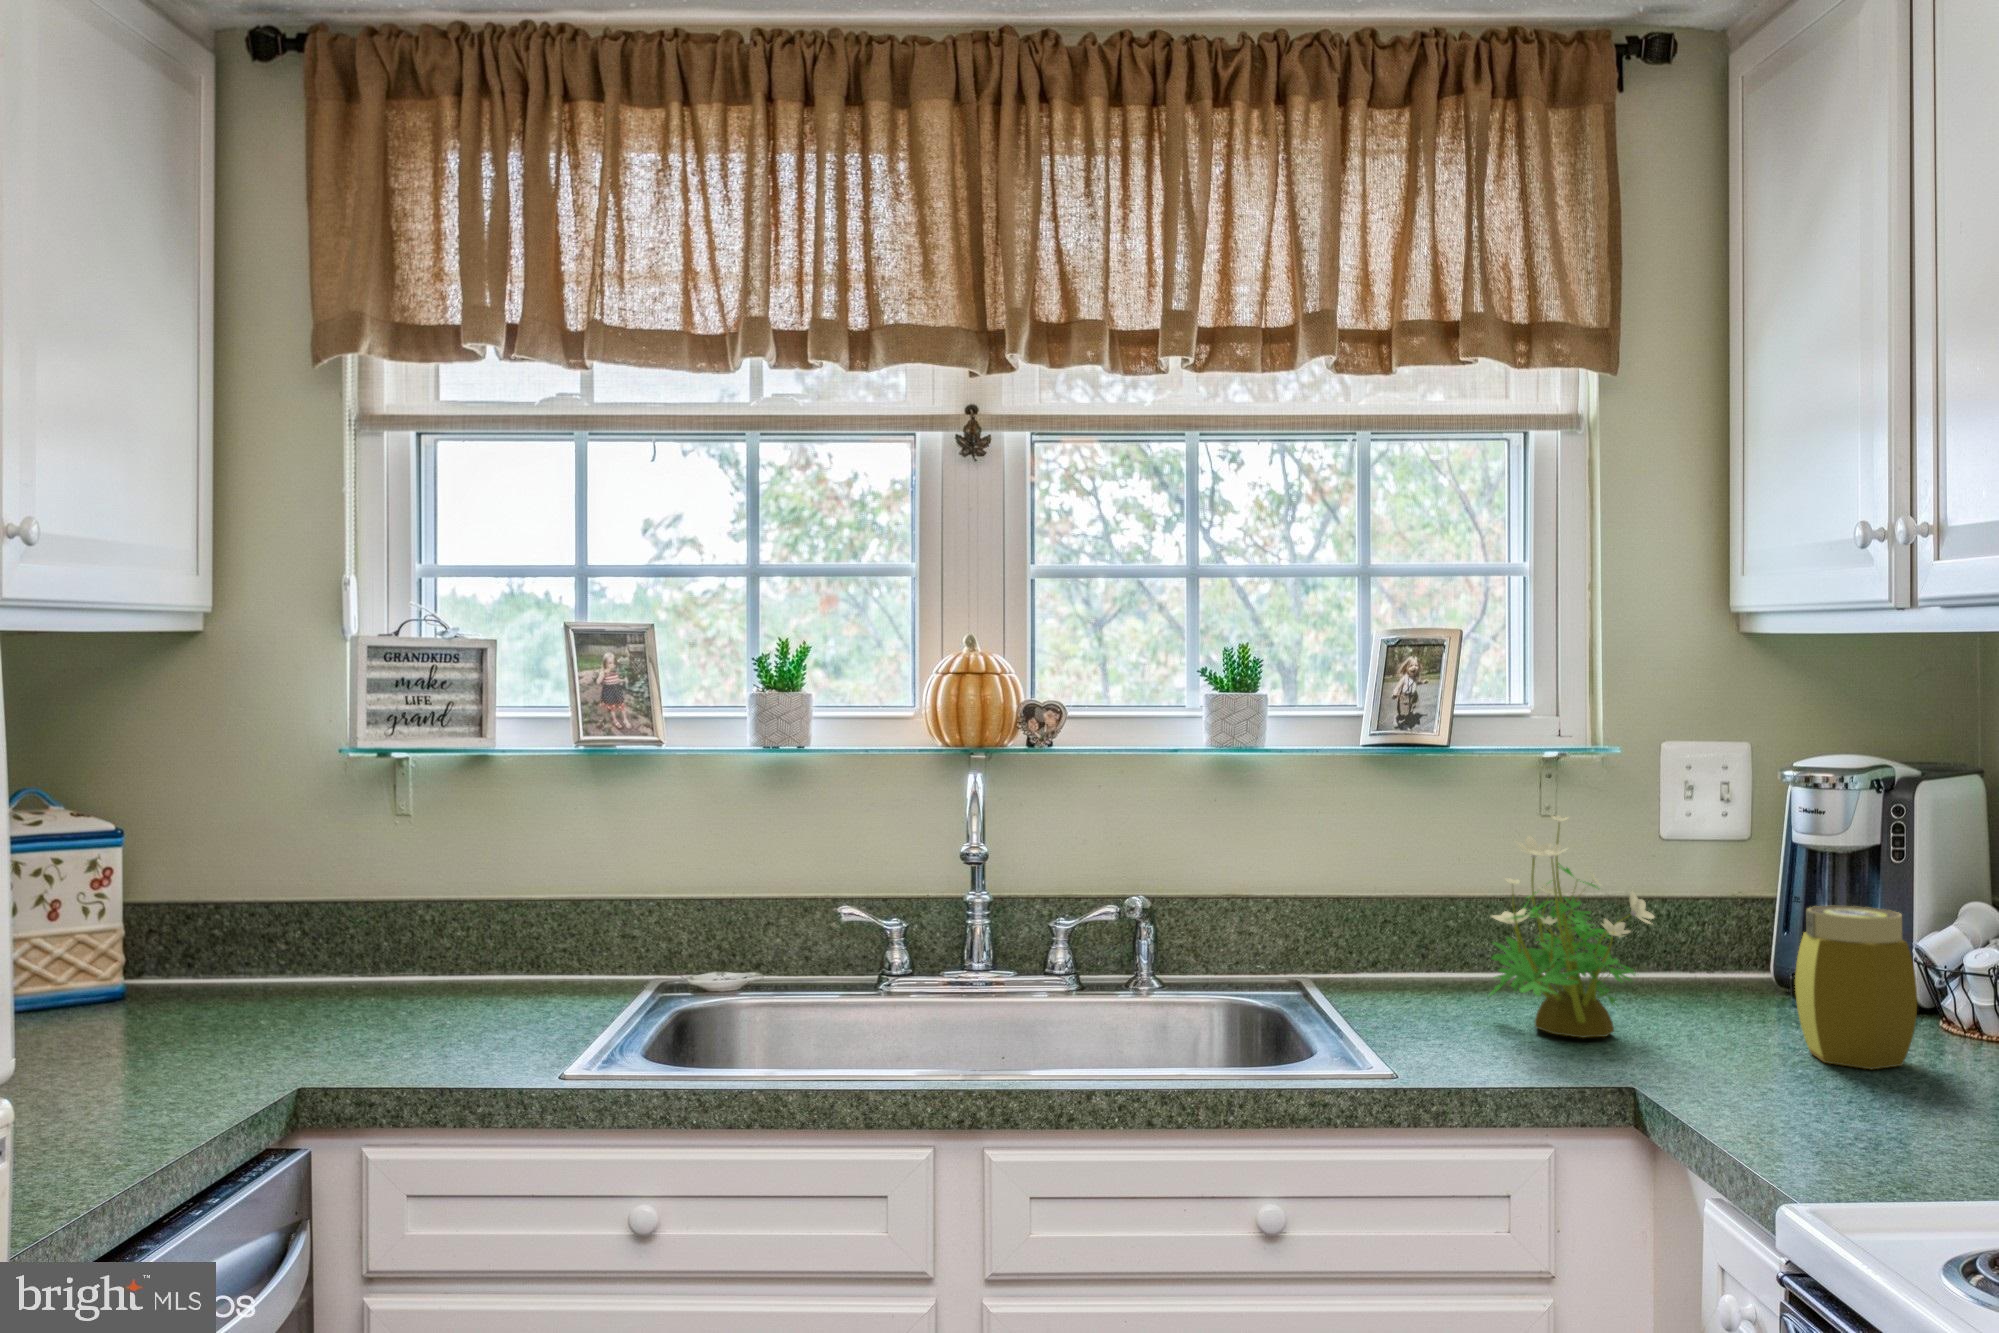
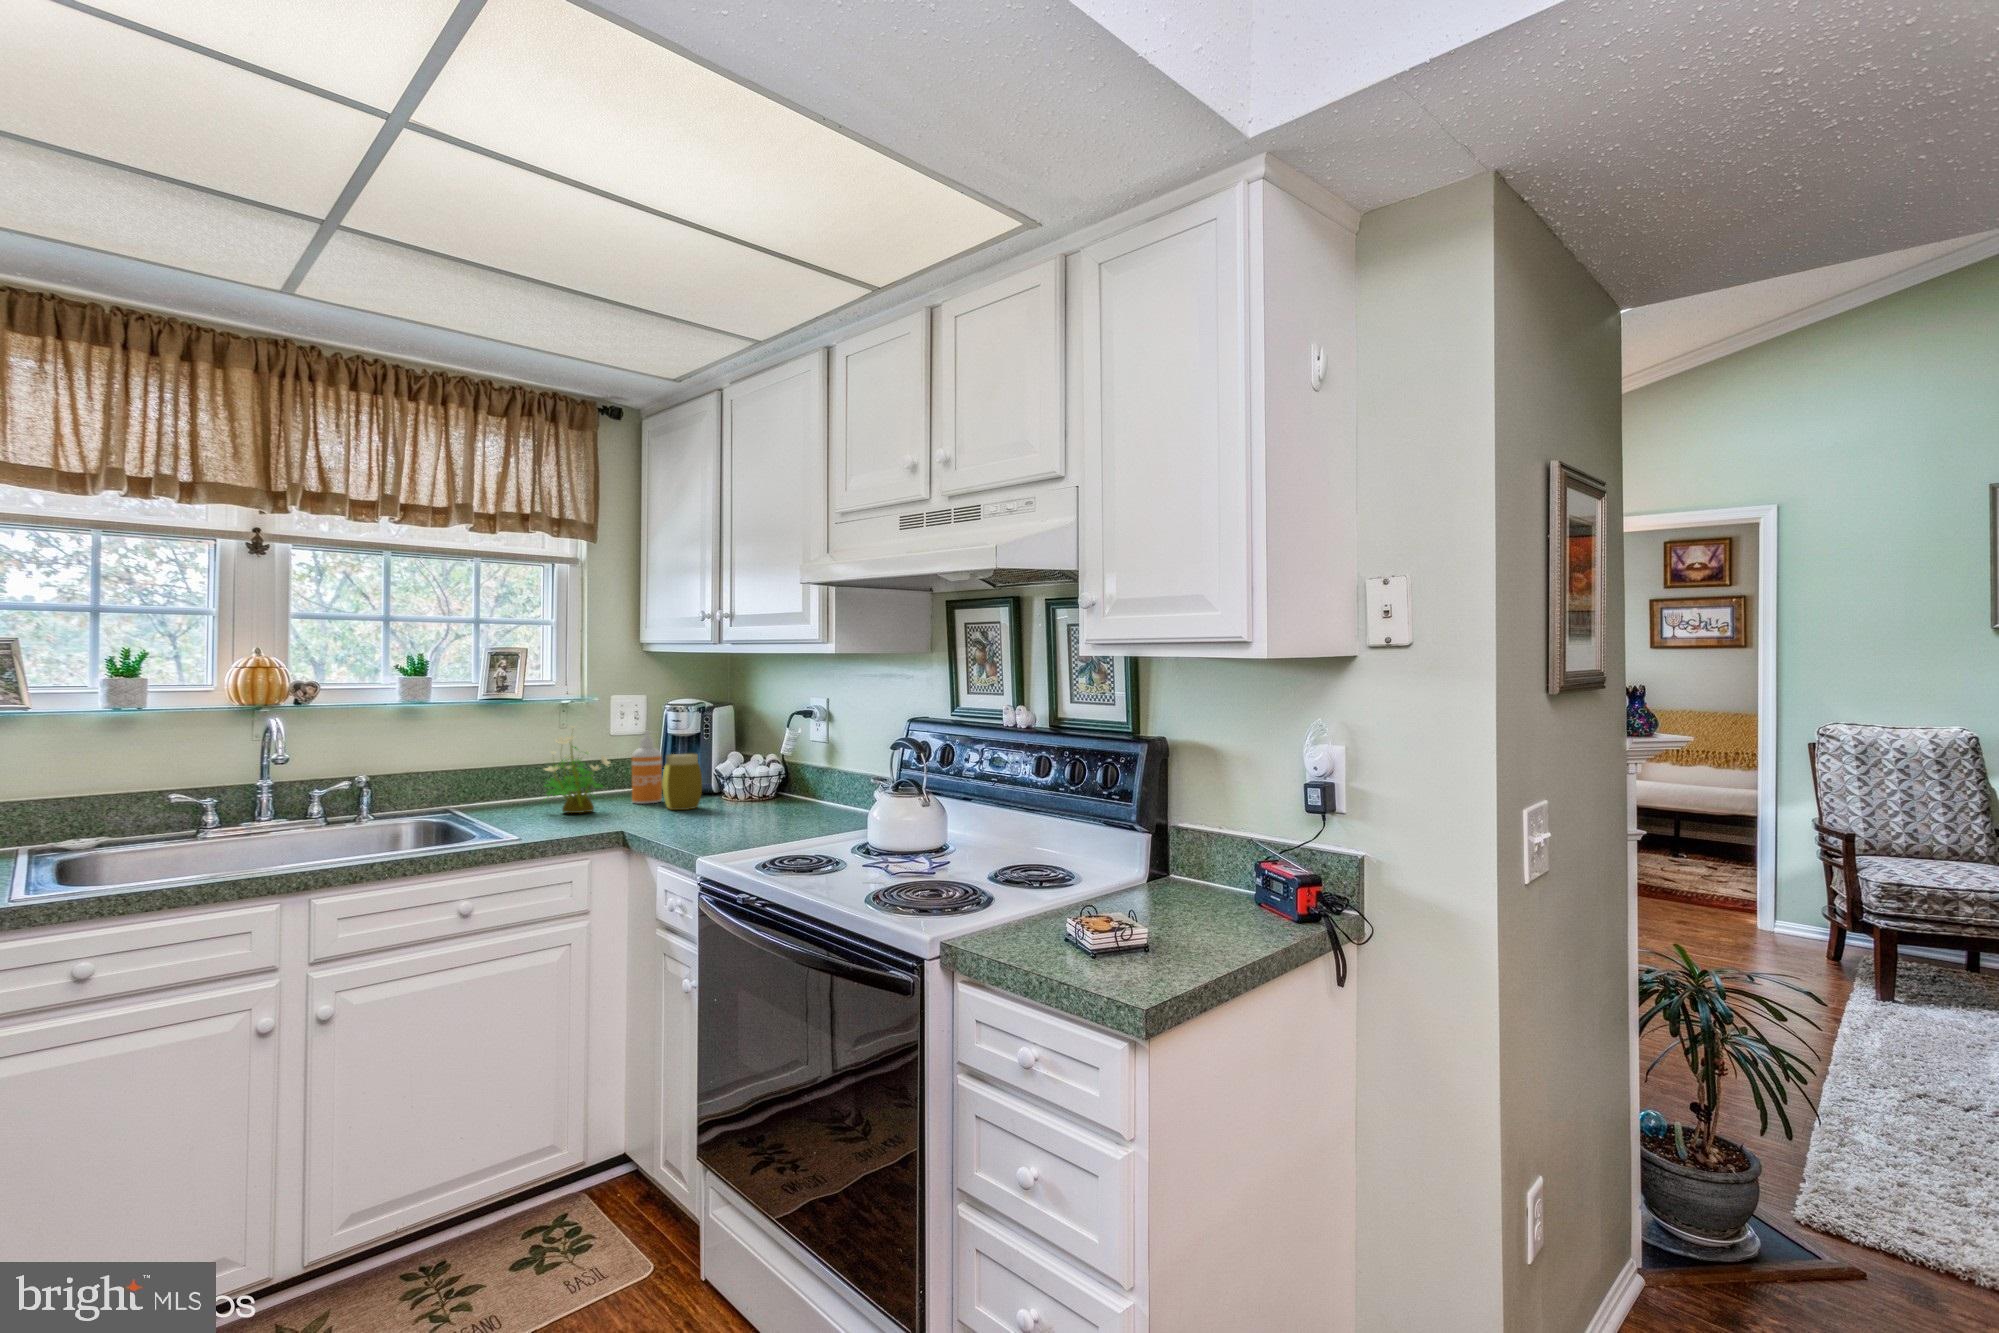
soap dispenser: none [1706,832,1786,1022] -> present [632,731,662,804]

